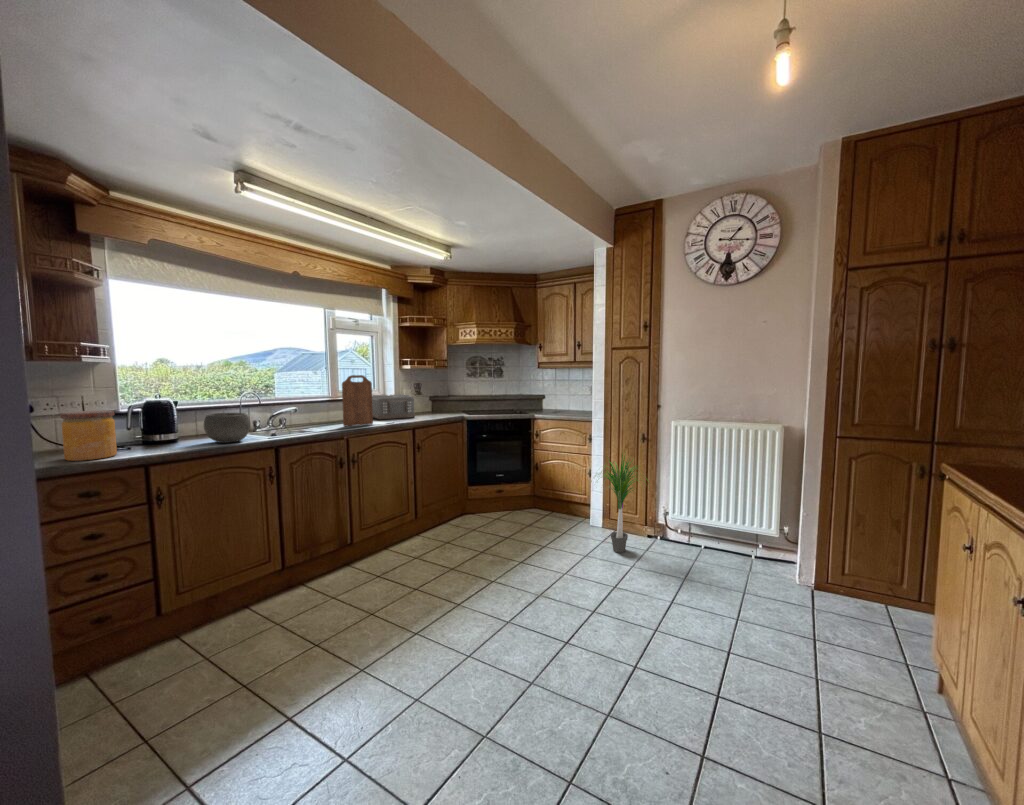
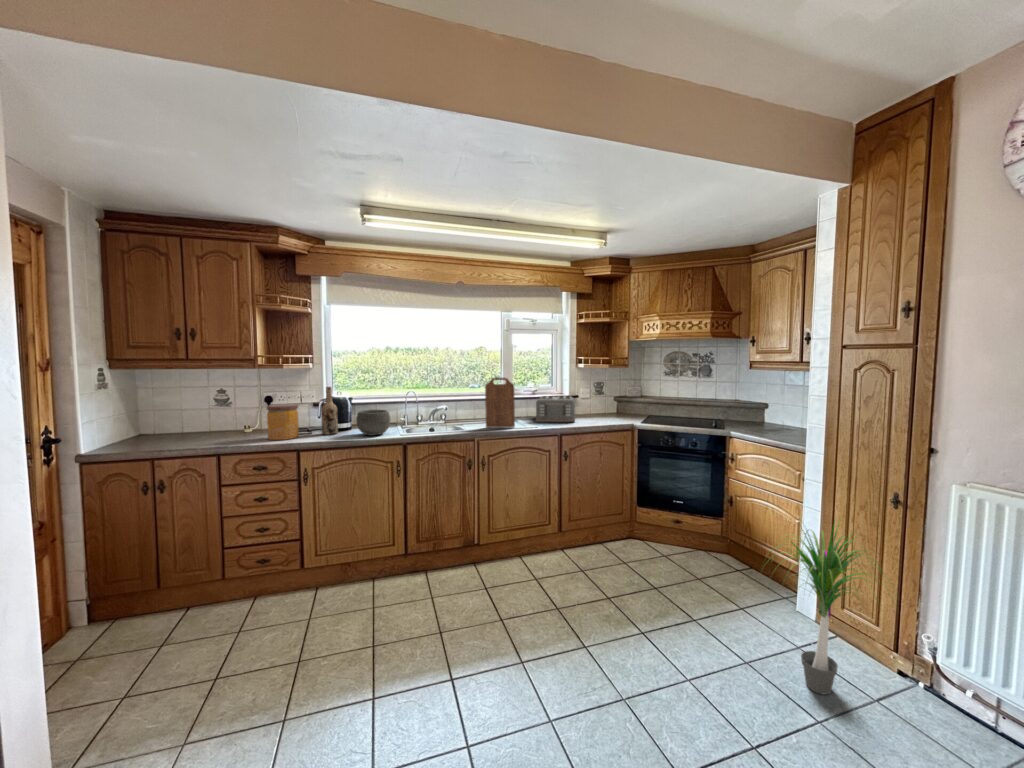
wine bottle: none [142,386,168,449] -> present [321,387,338,435]

